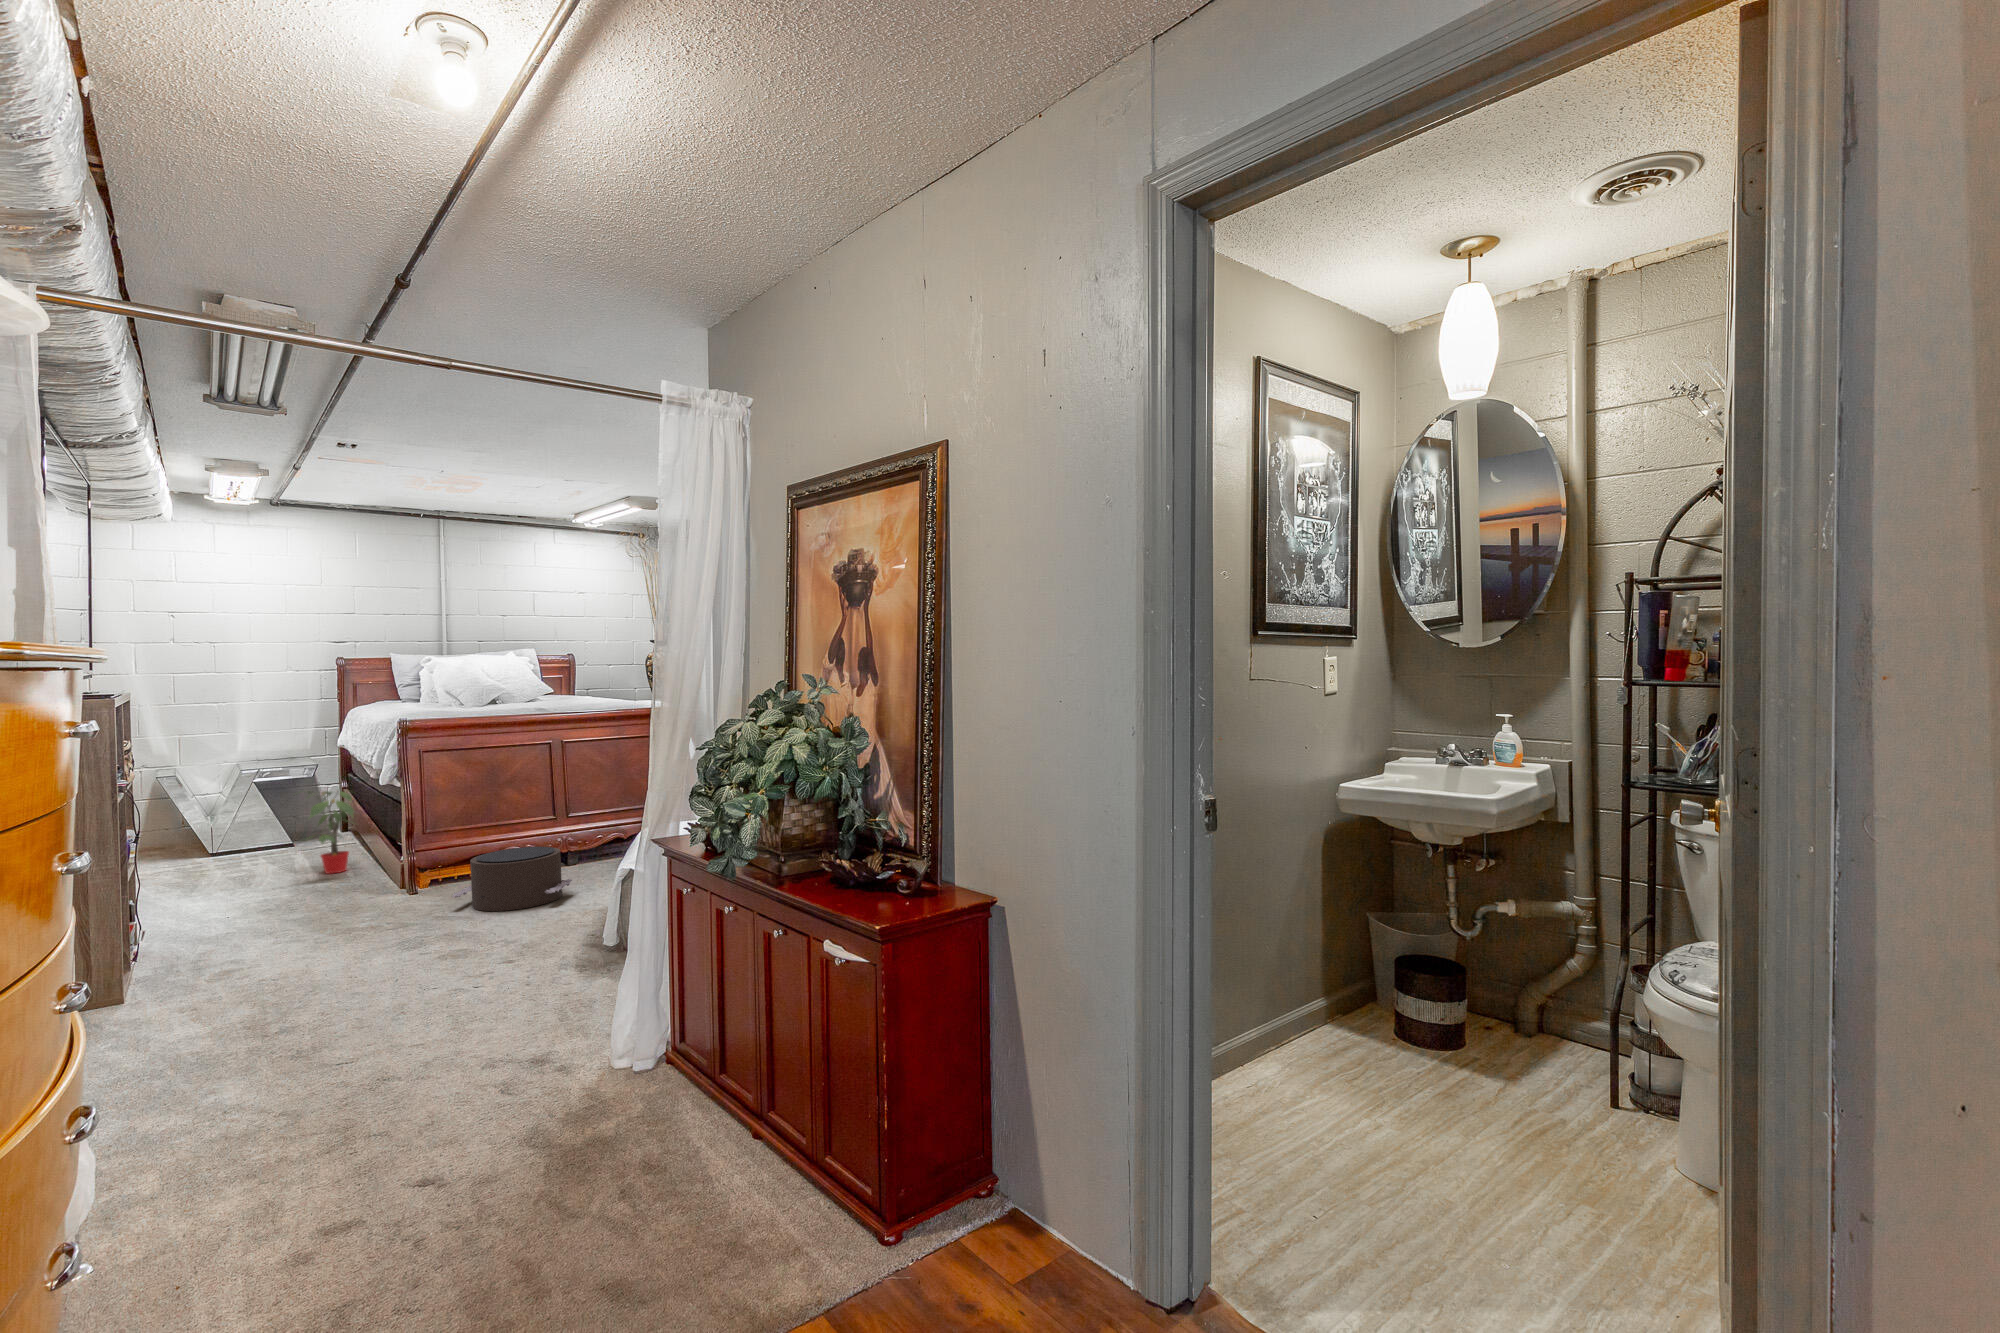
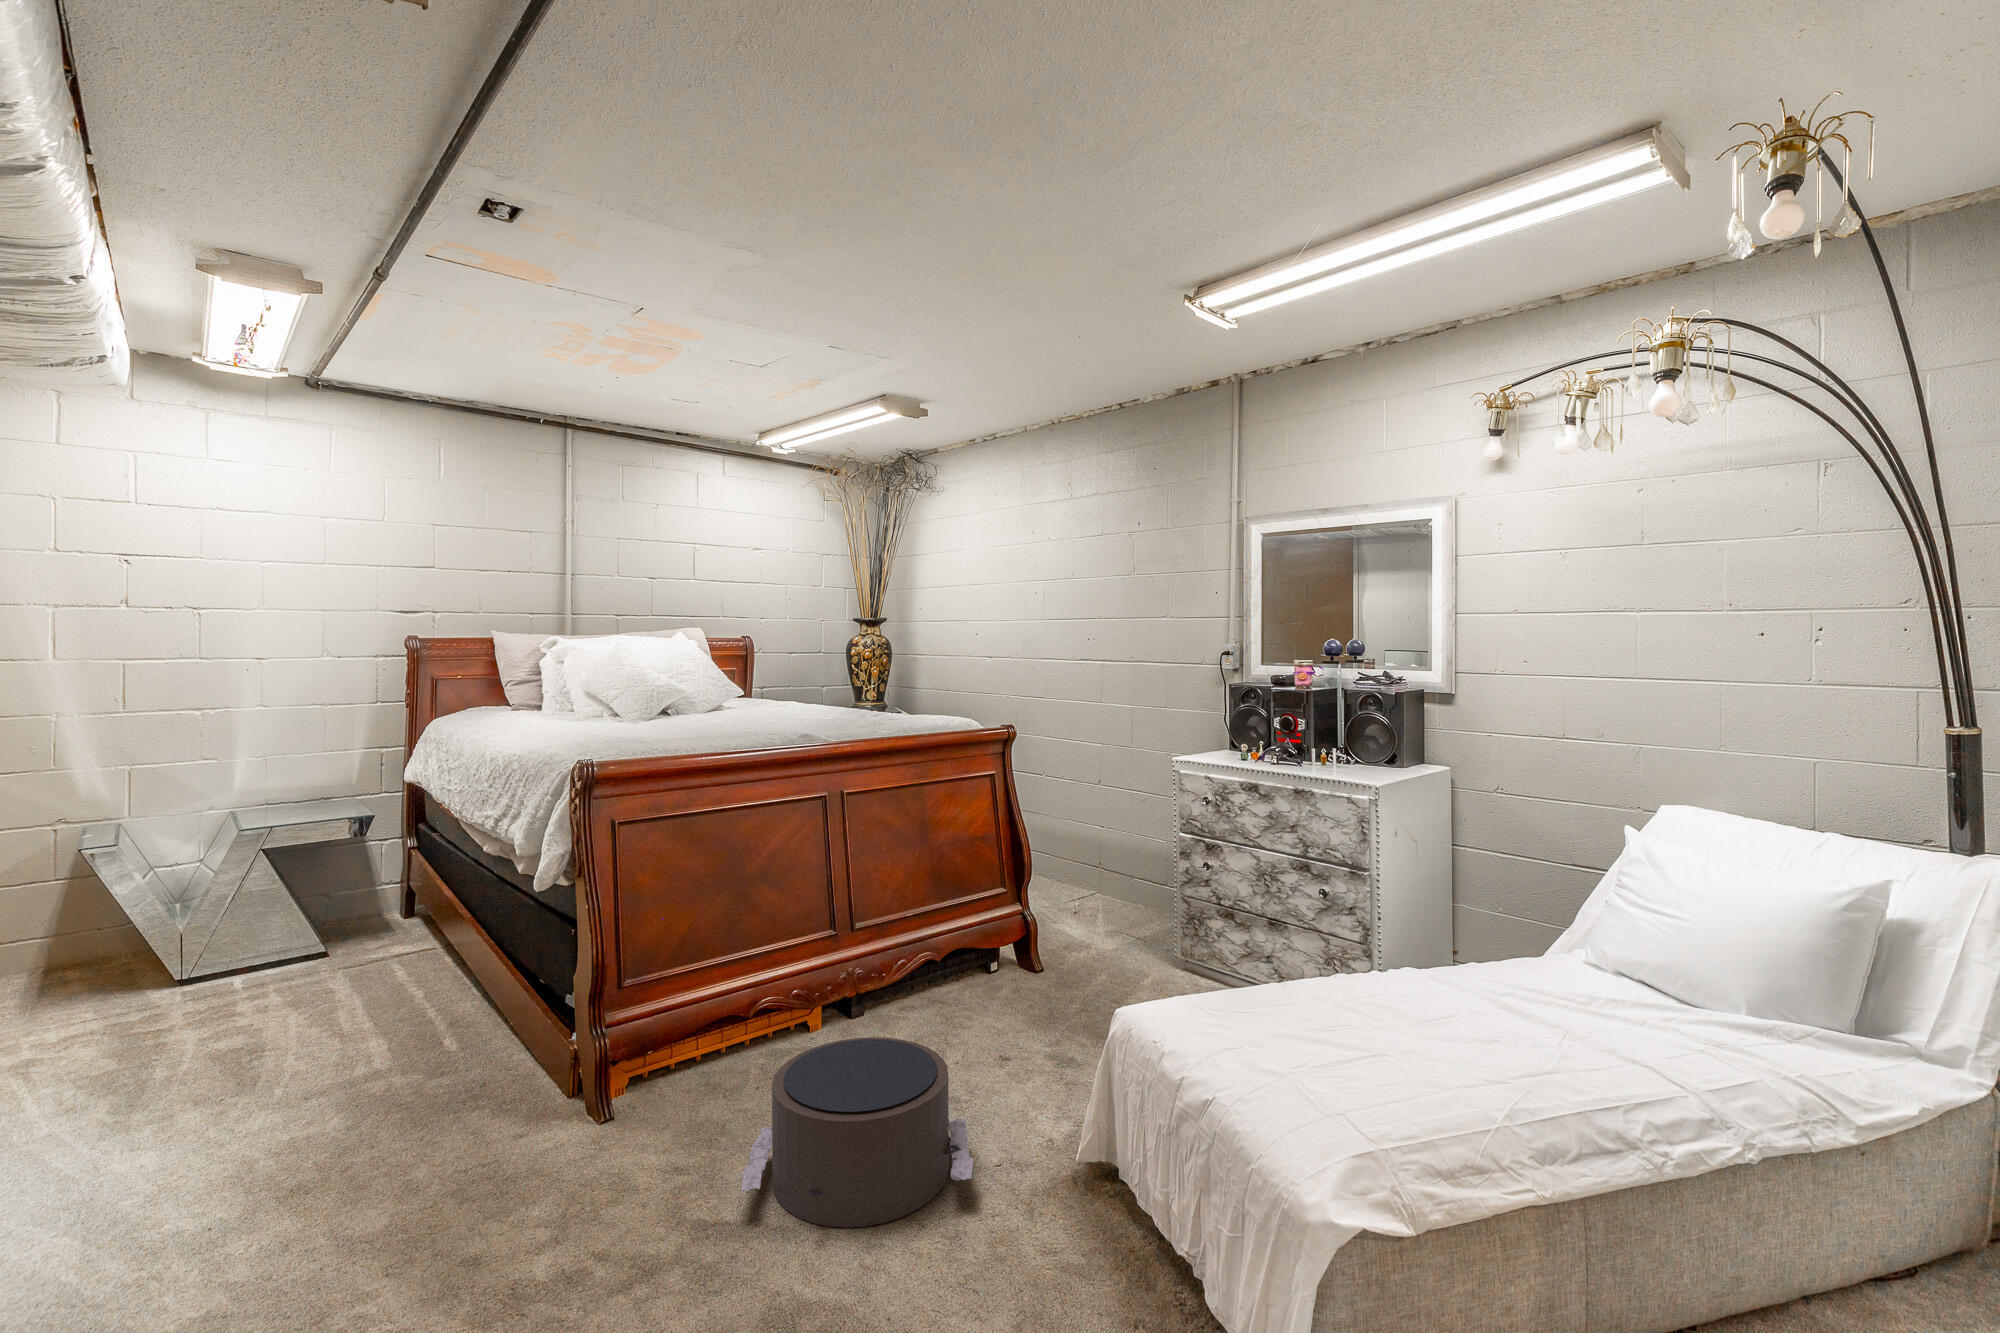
potted plant: present [299,791,354,874] -> none [342,880,472,1040]

